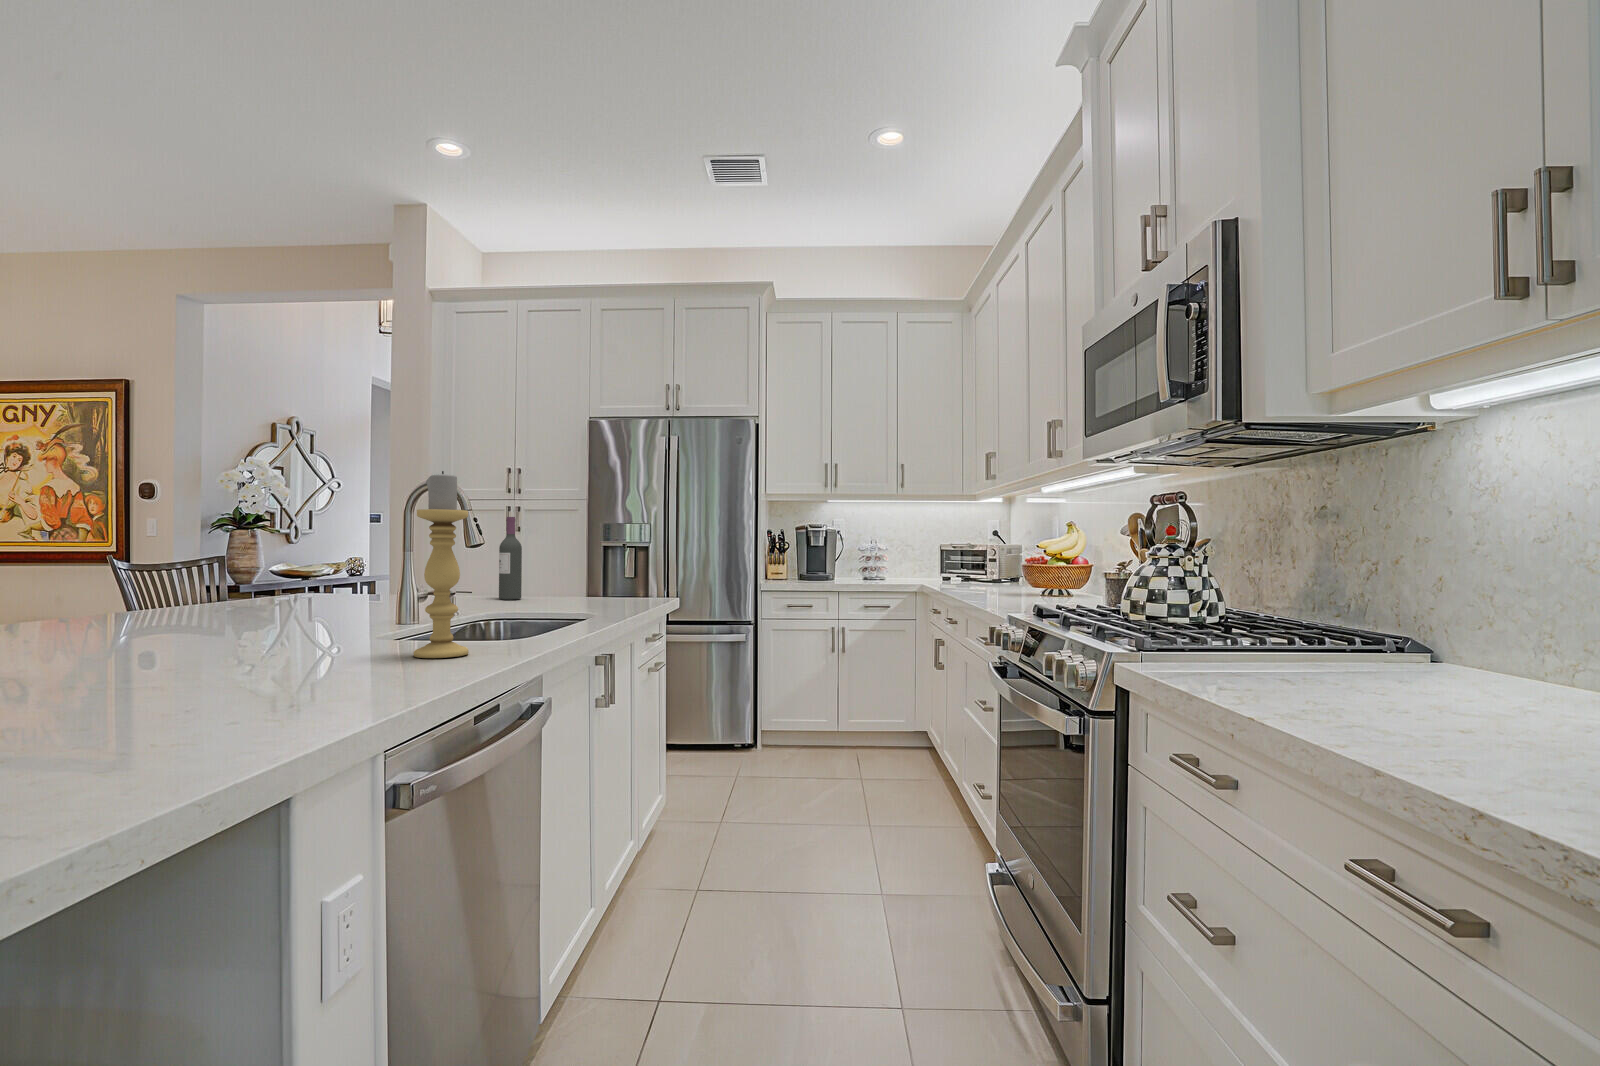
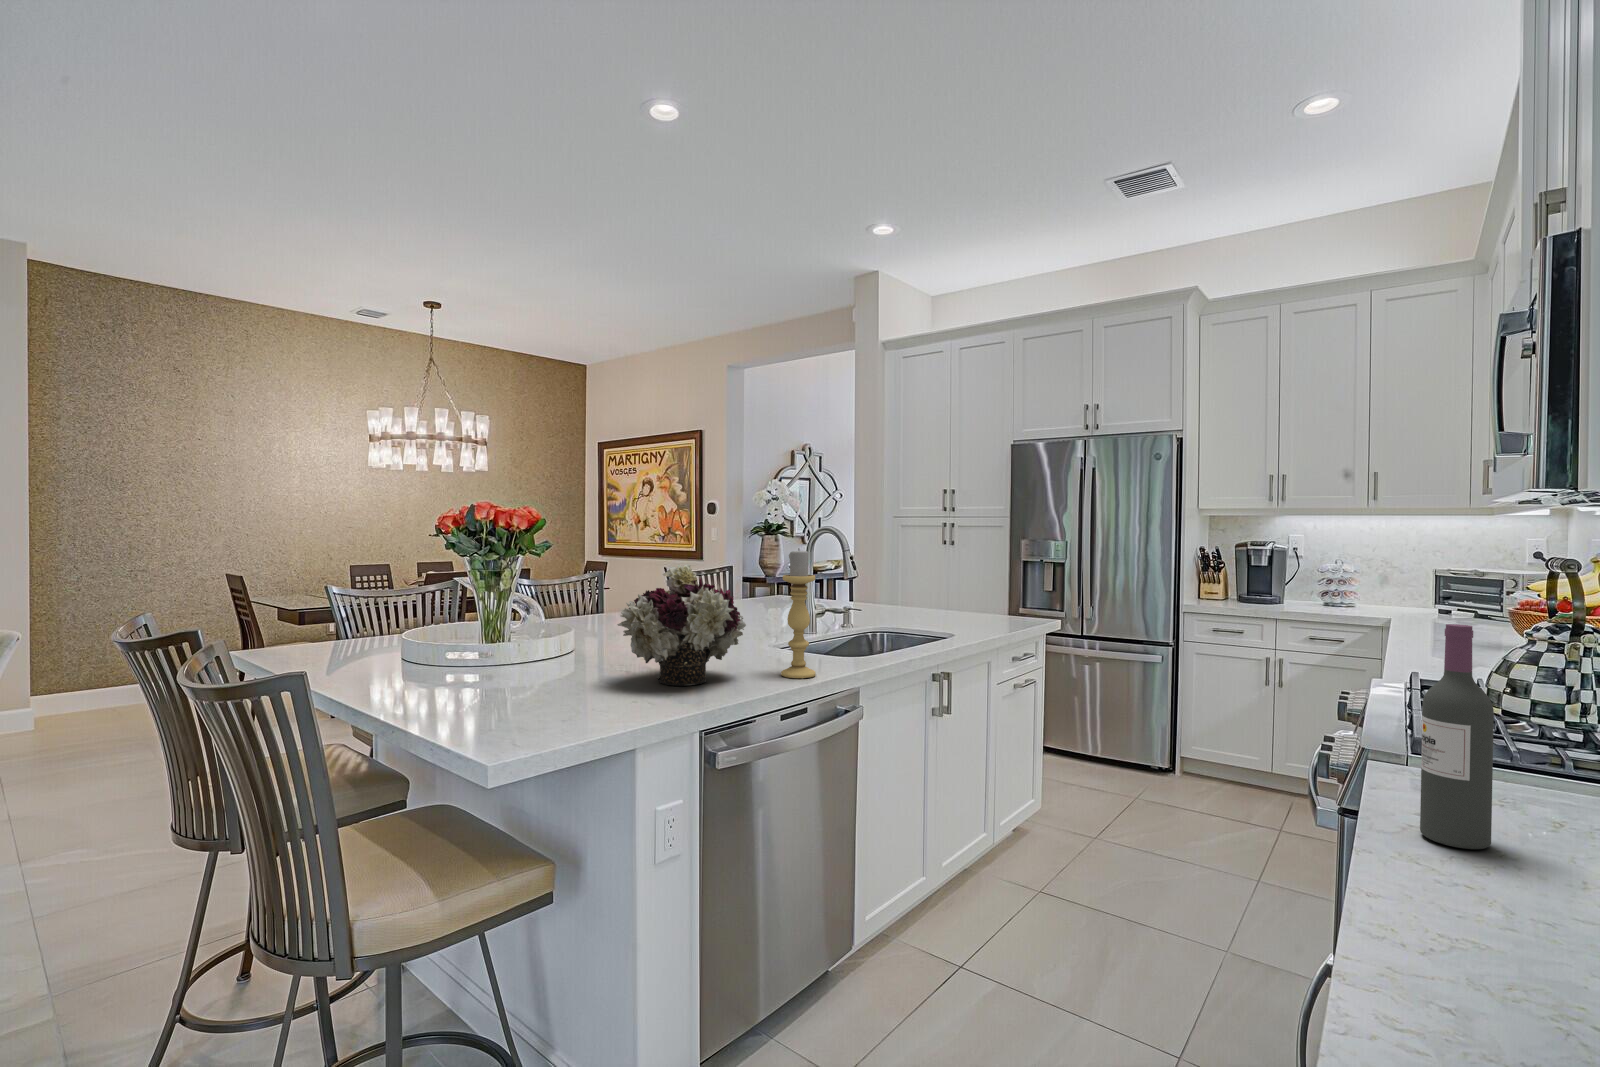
flower arrangement: none [109,481,362,683] -> present [617,564,746,686]
wine bottle: present [499,517,522,600] -> present [1420,624,1494,849]

